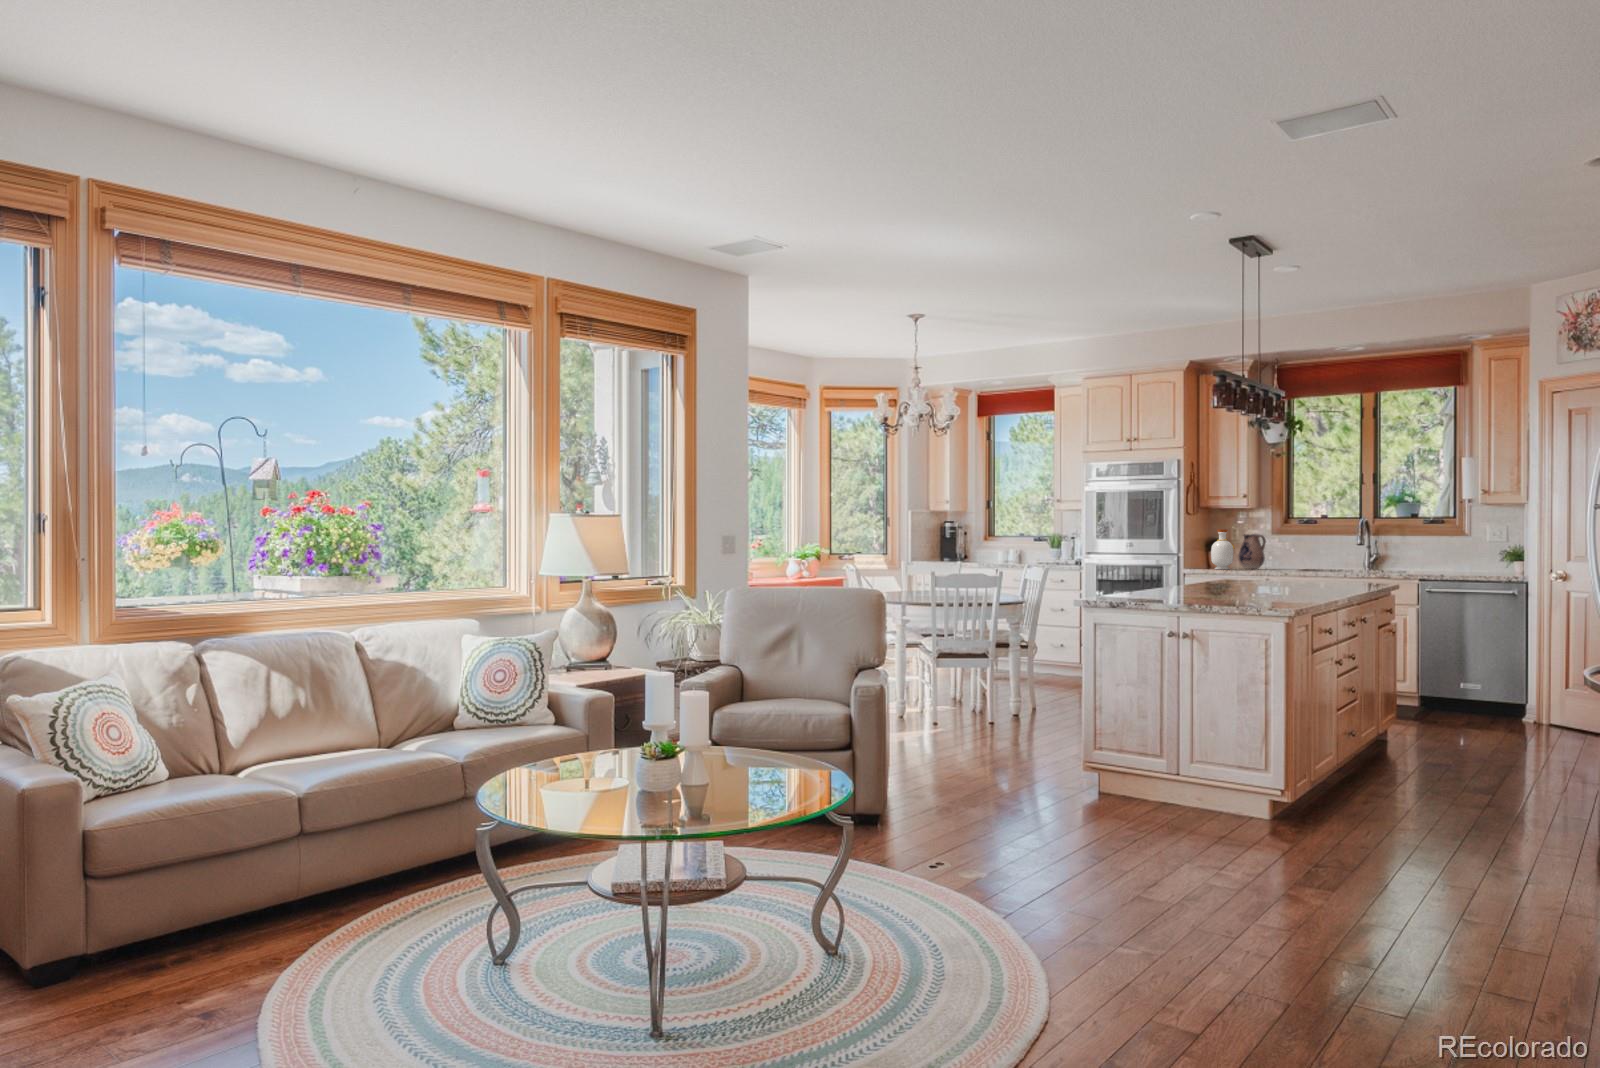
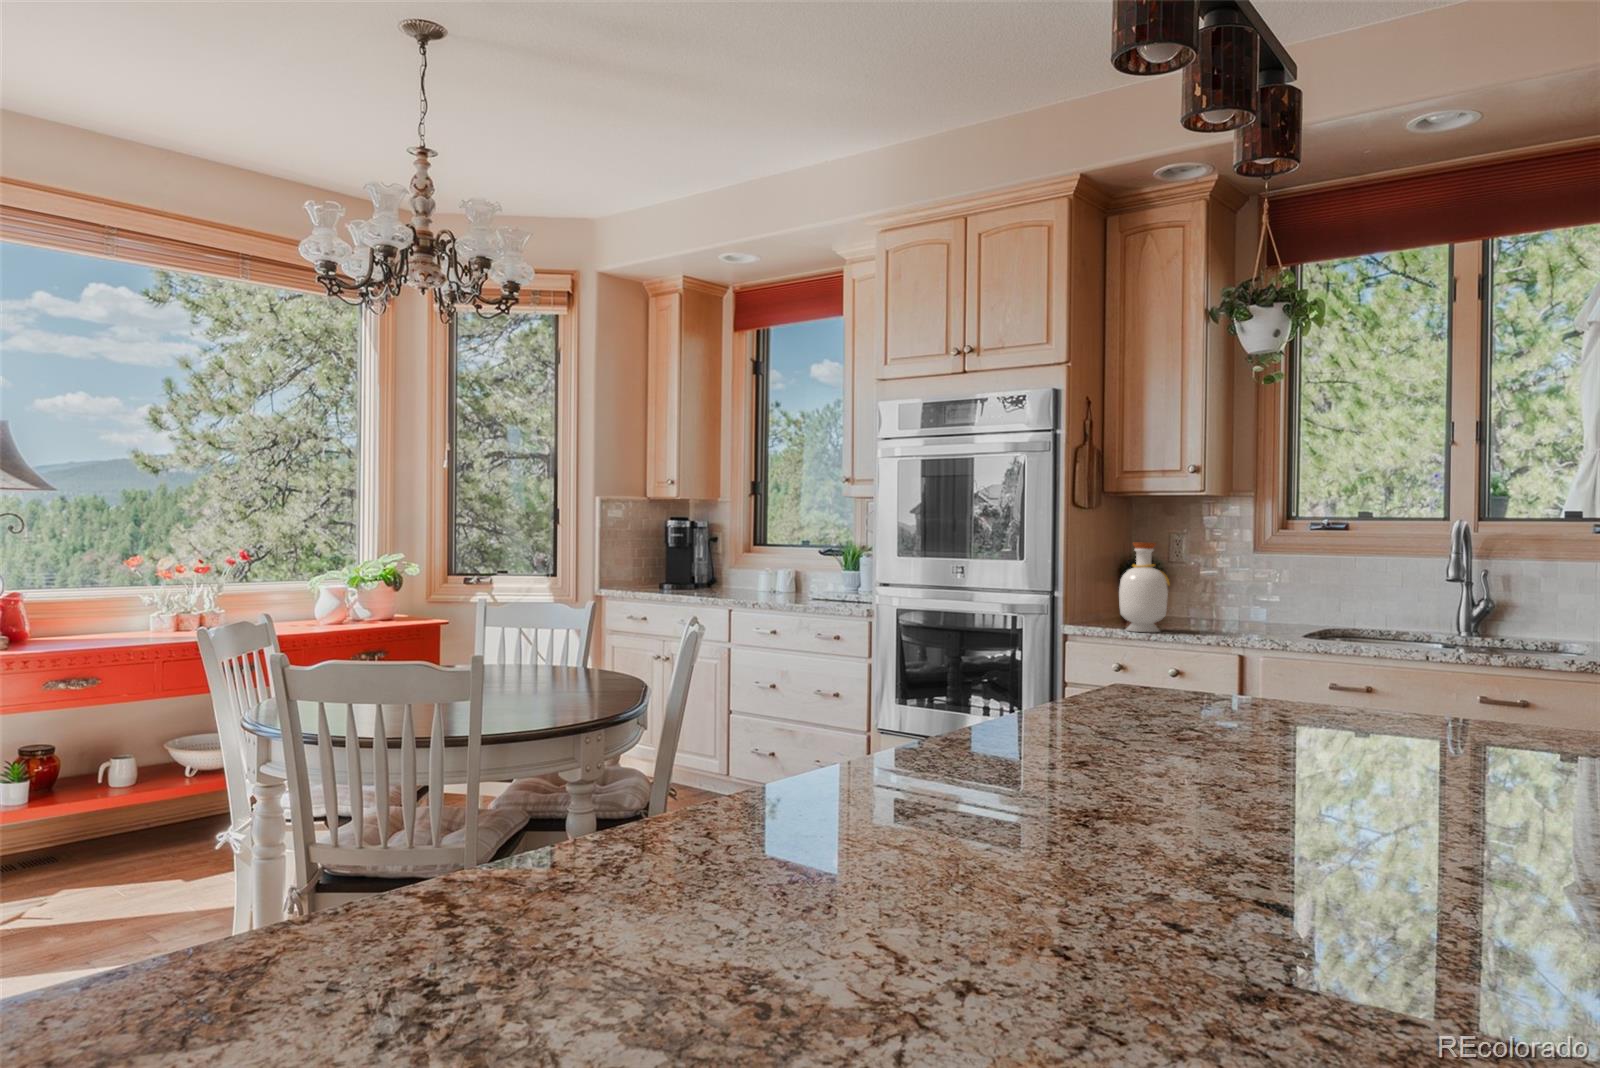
ceramic pitcher: present [1238,534,1266,569] -> none [1181,551,1239,625]

